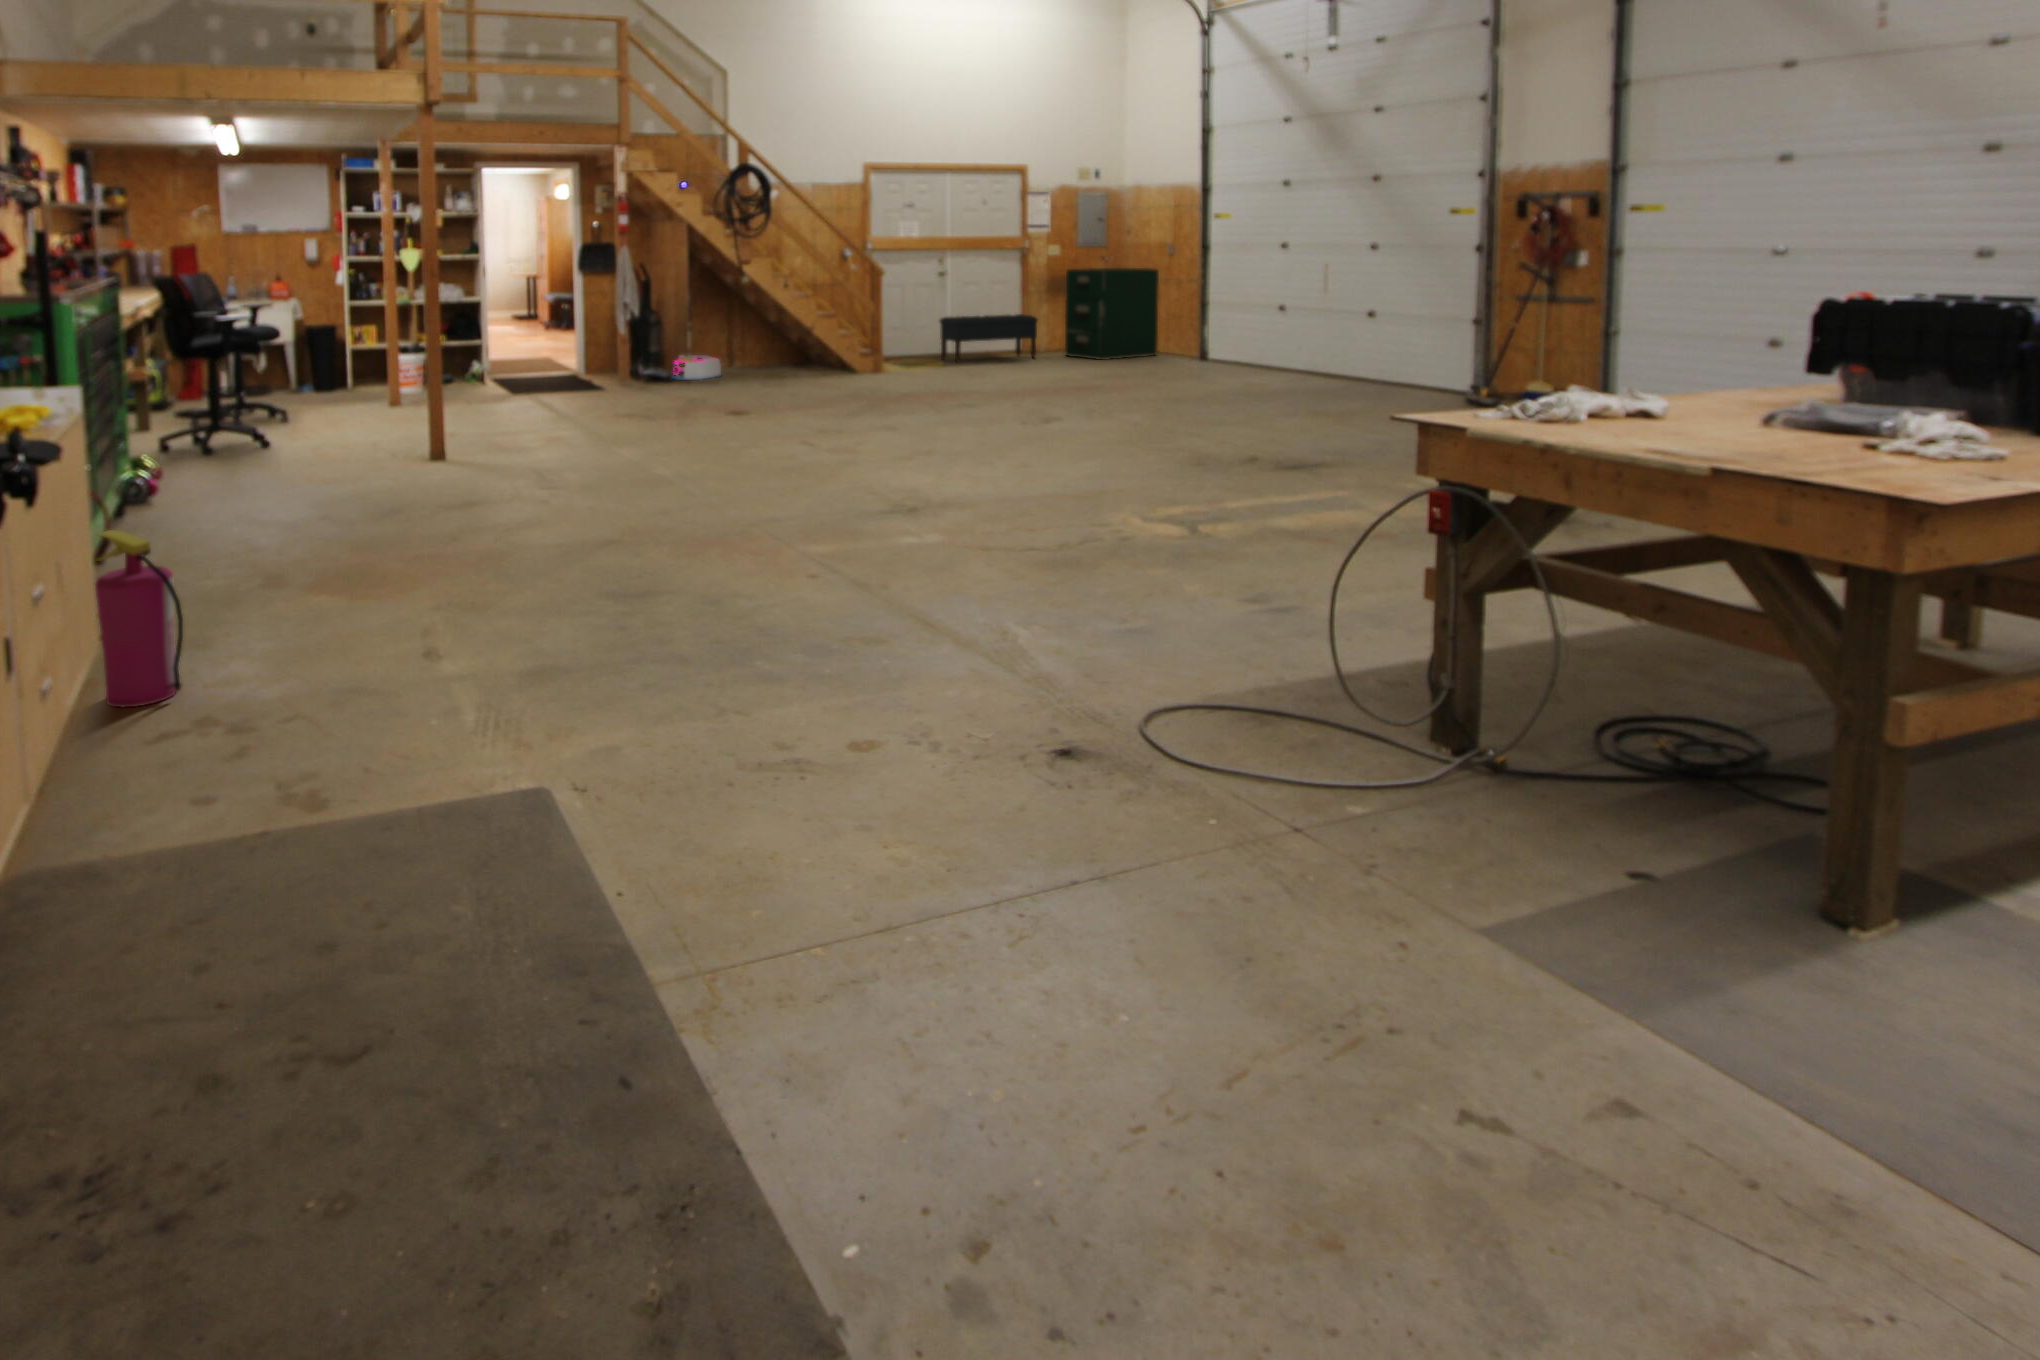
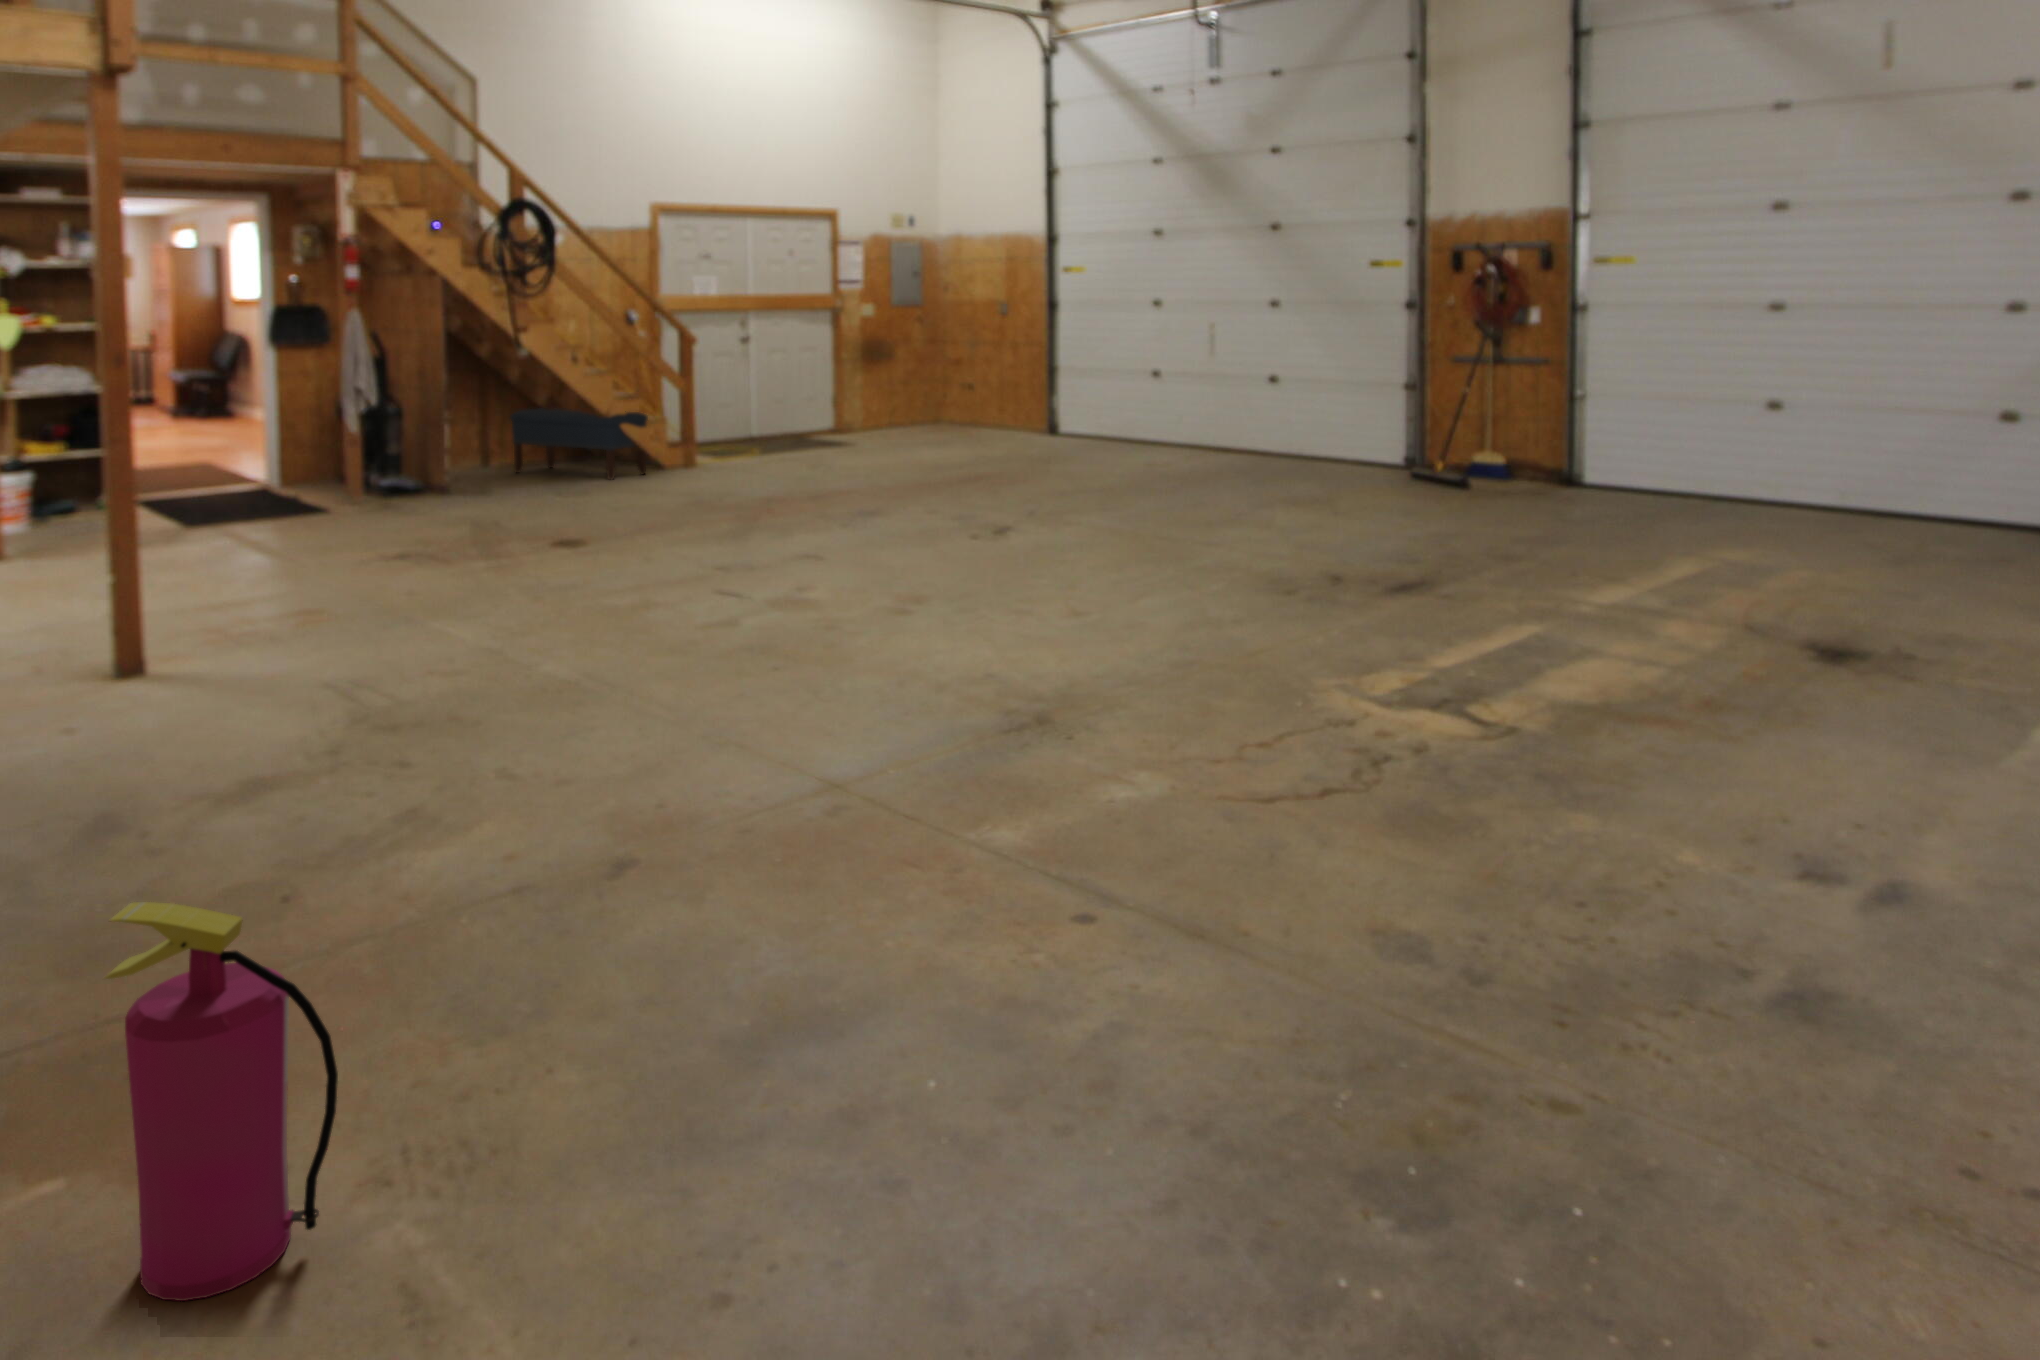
filing cabinet: present [1065,268,1159,360] -> none [895,331,1000,442]
bench: present [940,314,1038,362] -> present [511,408,648,480]
storage bin: present [672,355,721,380] -> none [415,457,487,494]

